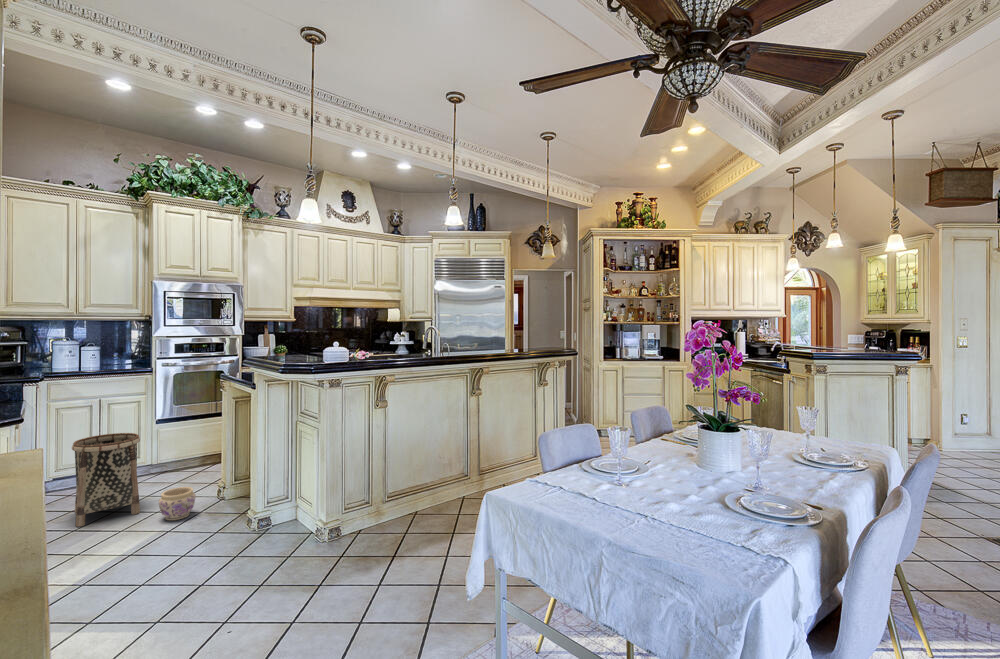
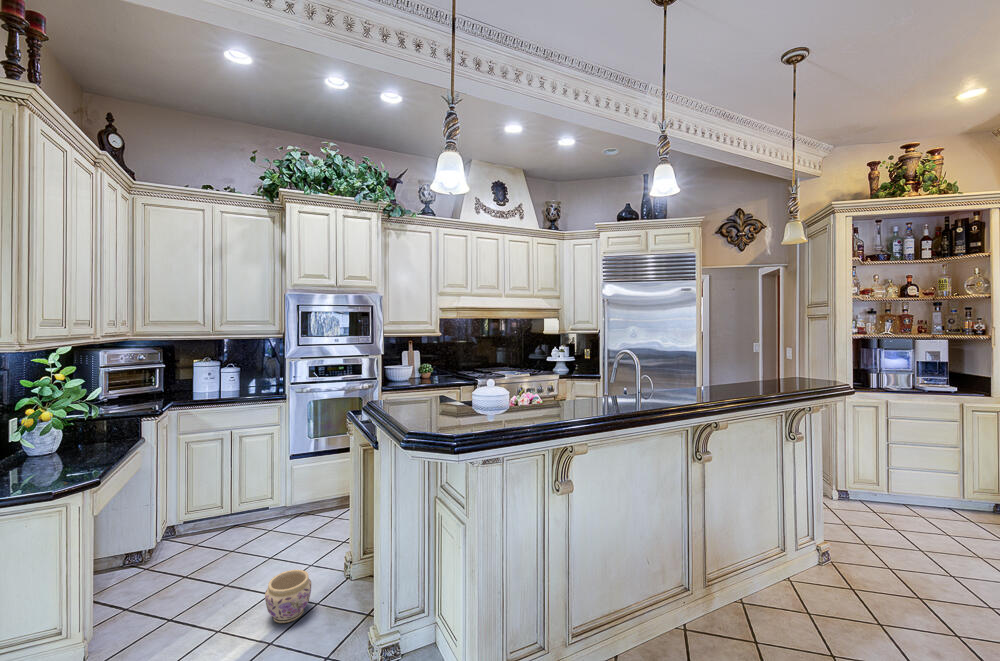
basket: present [72,433,140,527] -> none [174,483,255,616]

